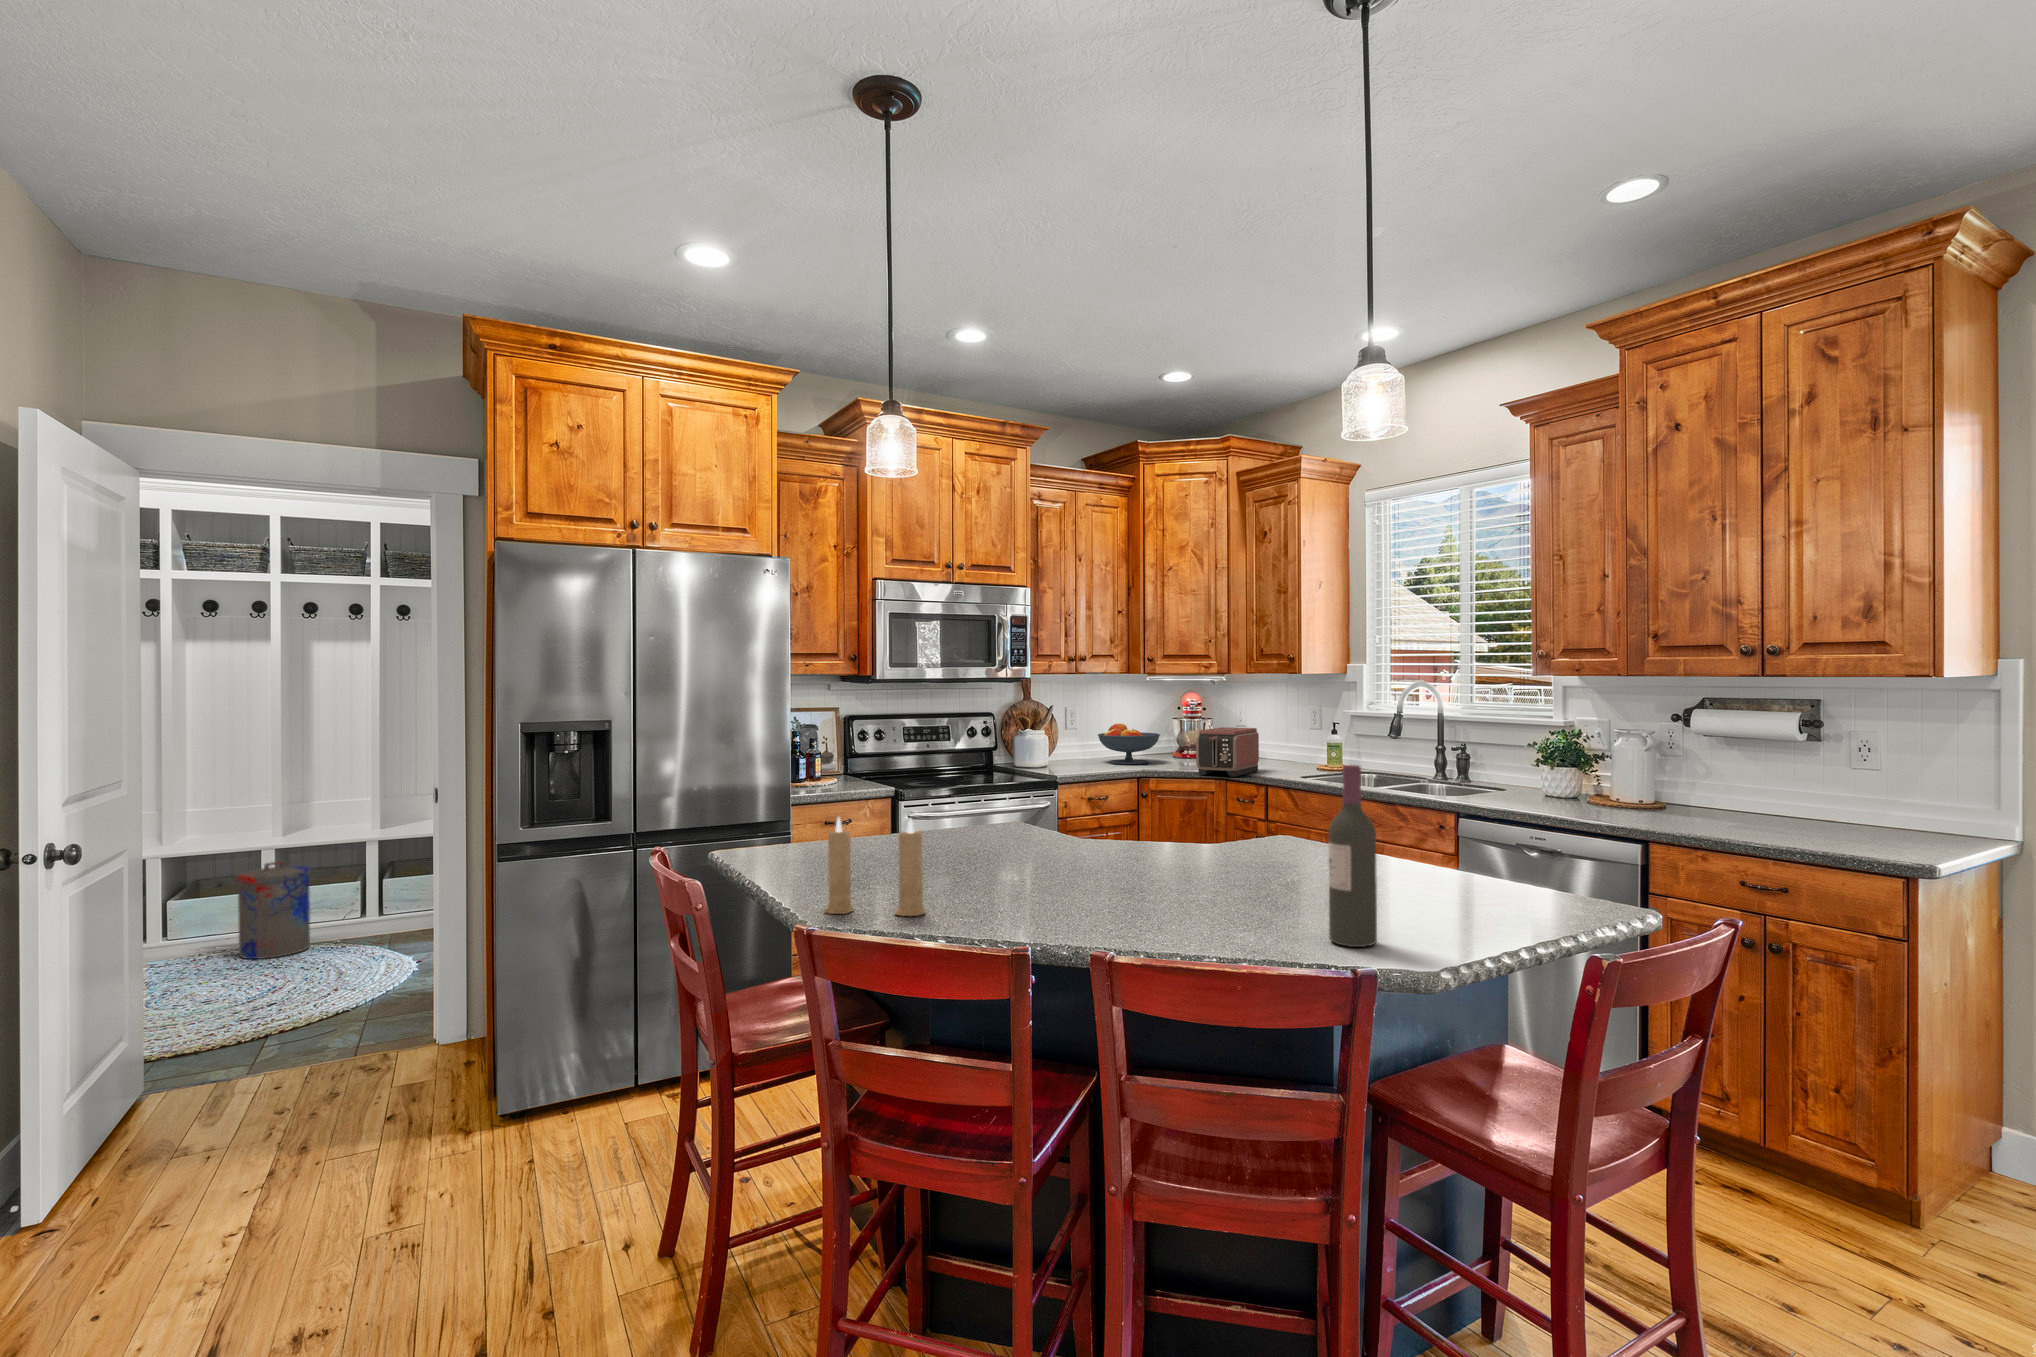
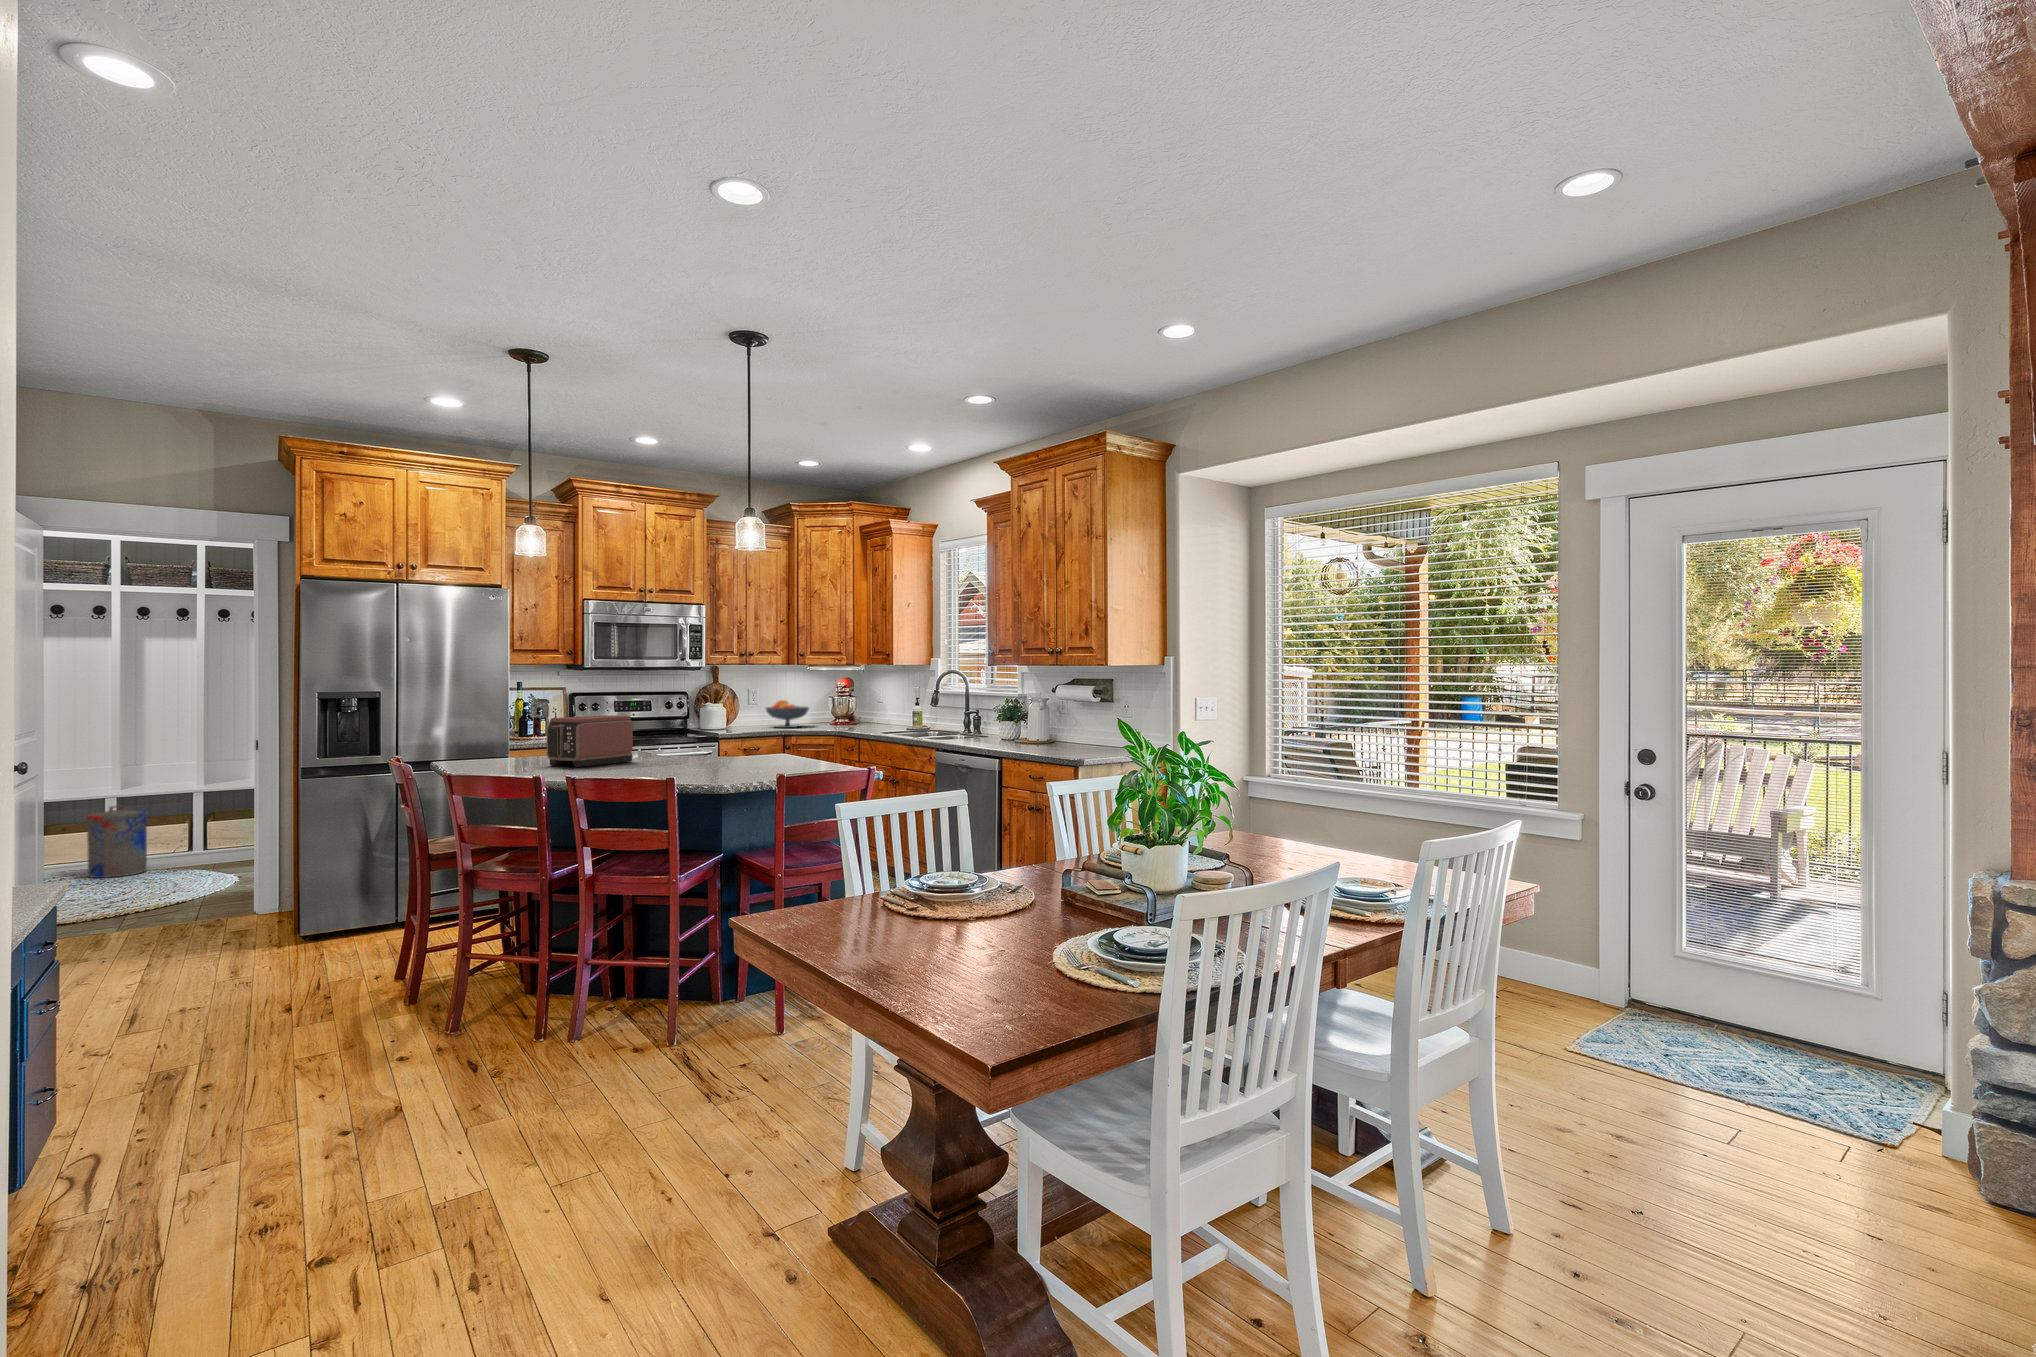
toaster: present [1196,727,1259,777] -> present [546,715,633,767]
wine bottle: present [1329,765,1377,947] -> none [704,701,725,780]
candle: present [824,818,926,916] -> none [474,728,527,776]

